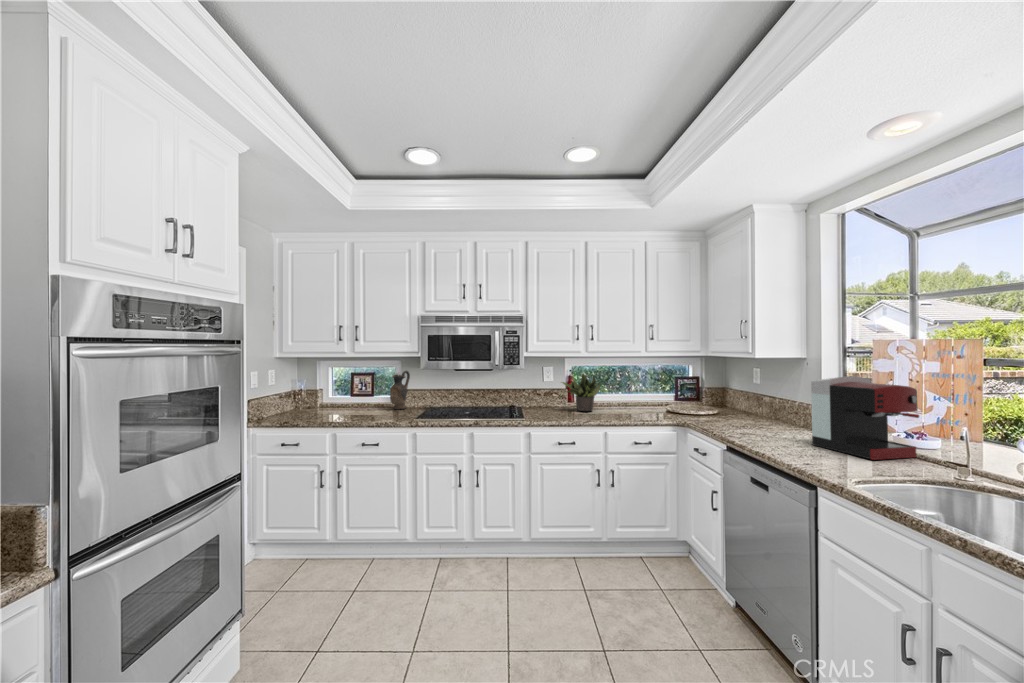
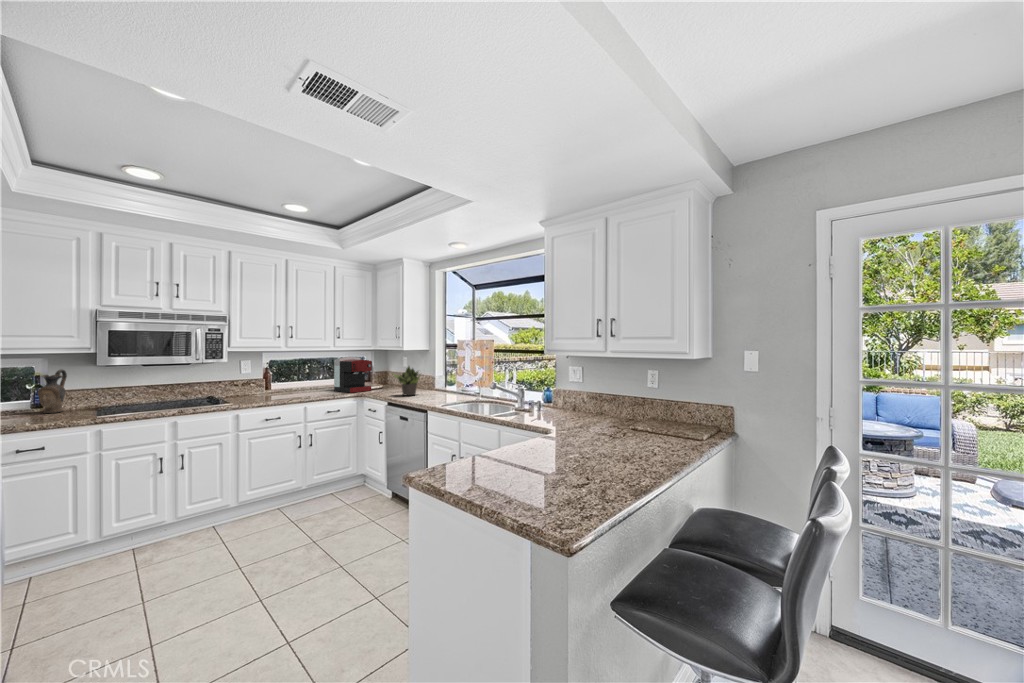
potted plant: present [562,374,600,411] -> present [394,366,420,395]
coffee maker: present [811,376,919,460] -> present [334,357,372,393]

